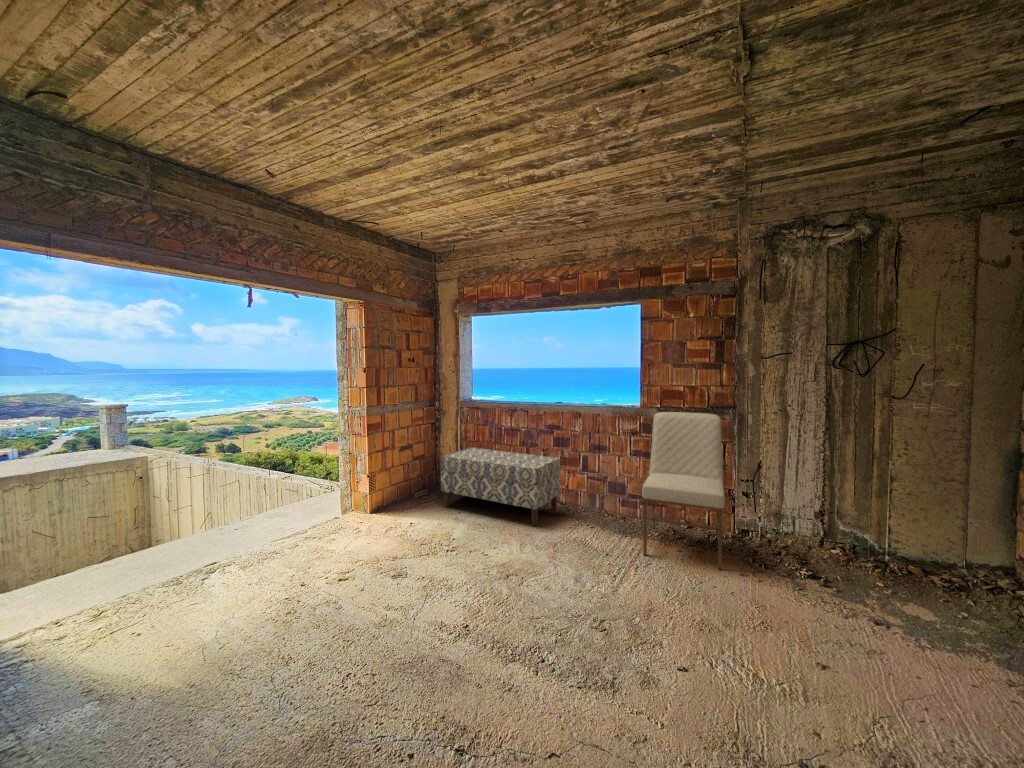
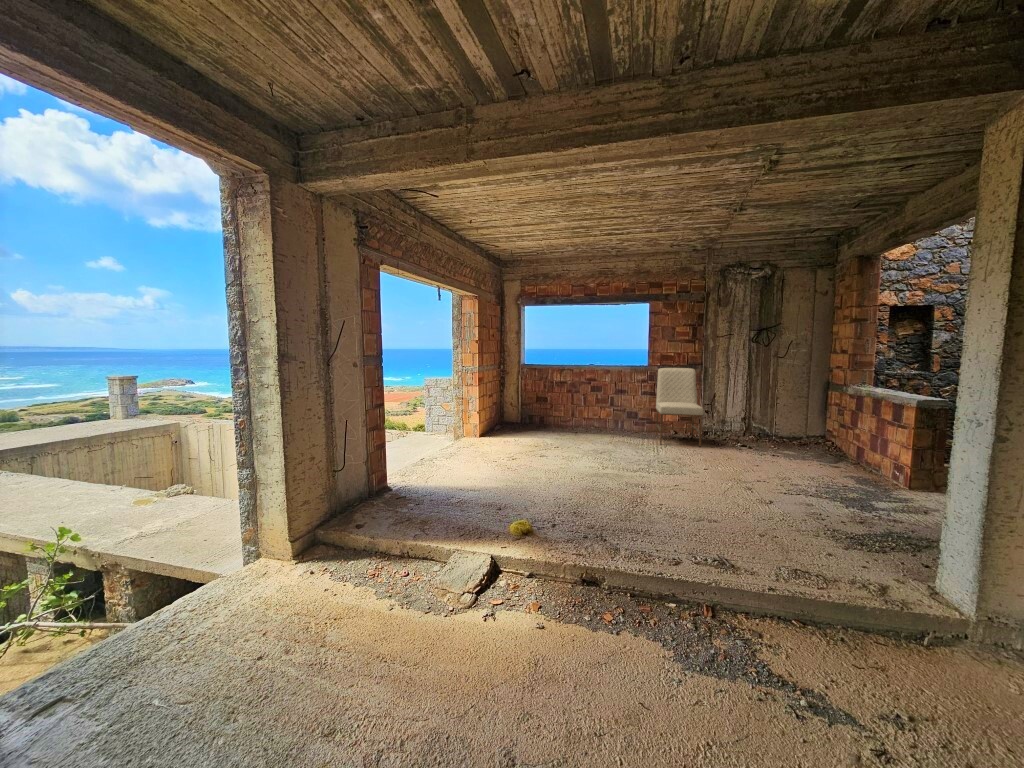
bench: present [440,447,560,526] -> none [521,396,597,438]

